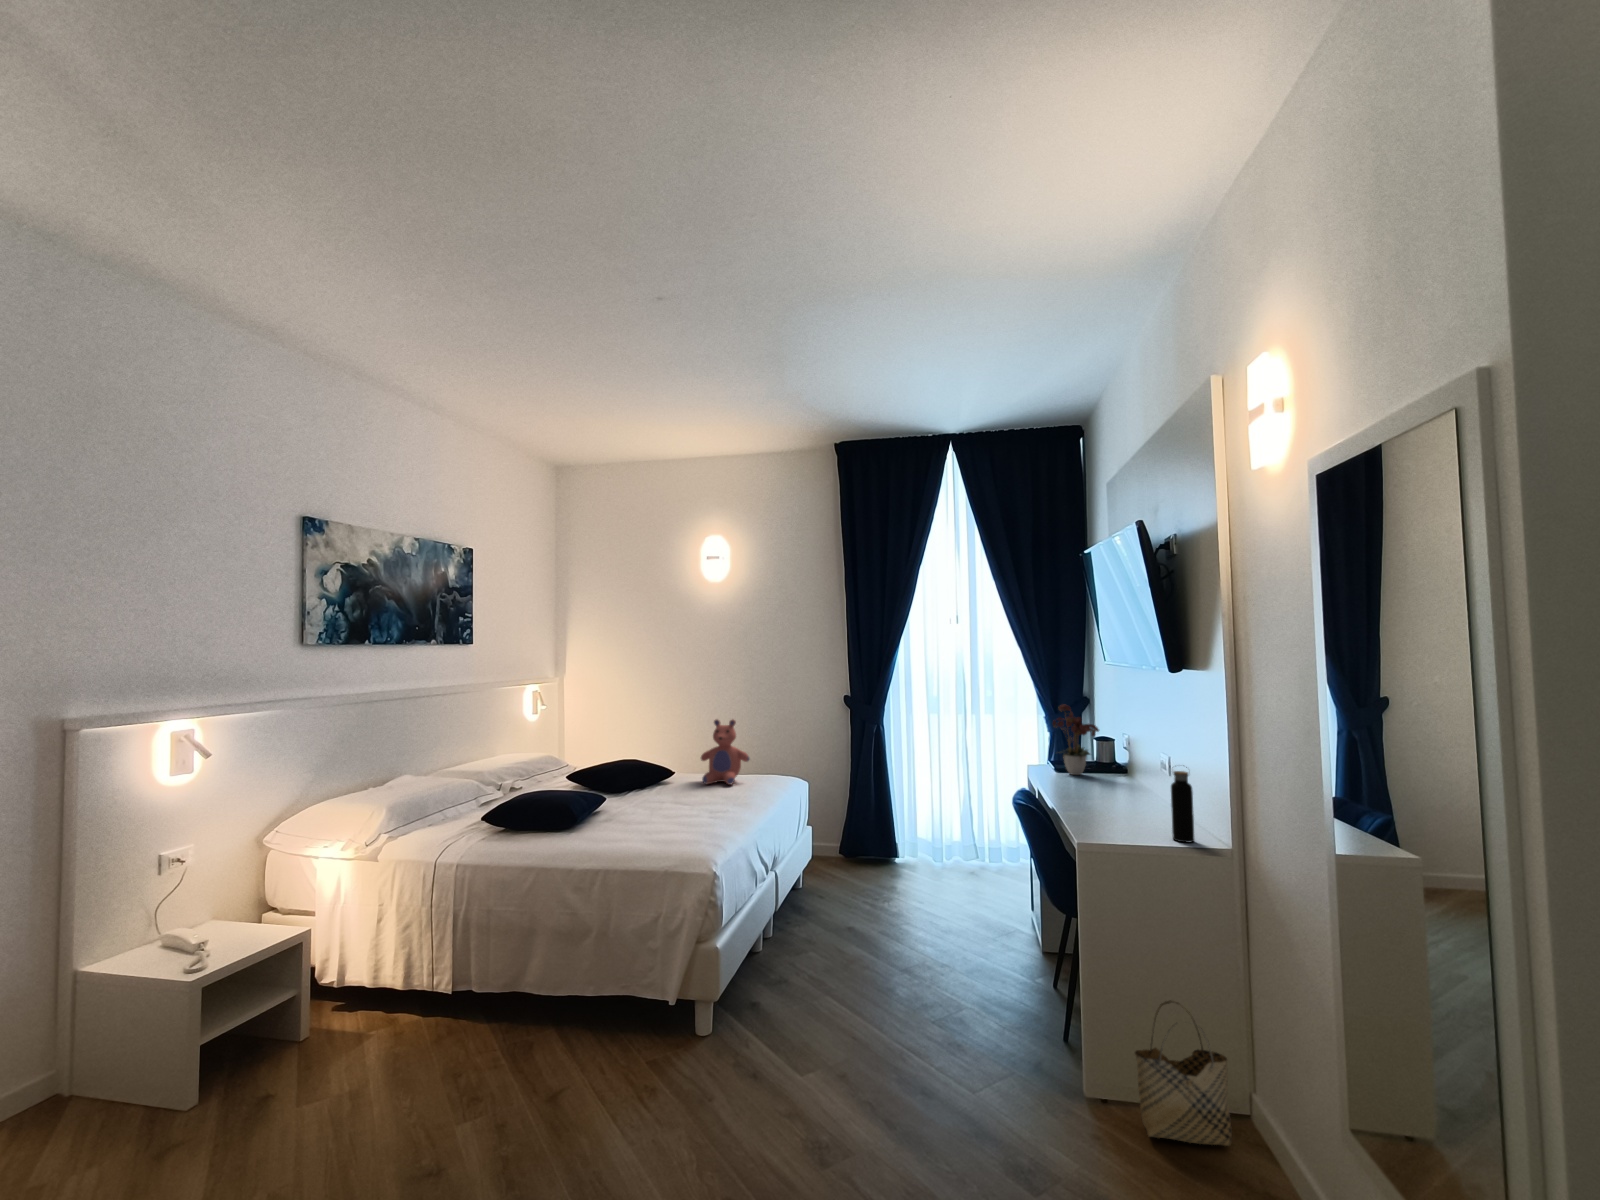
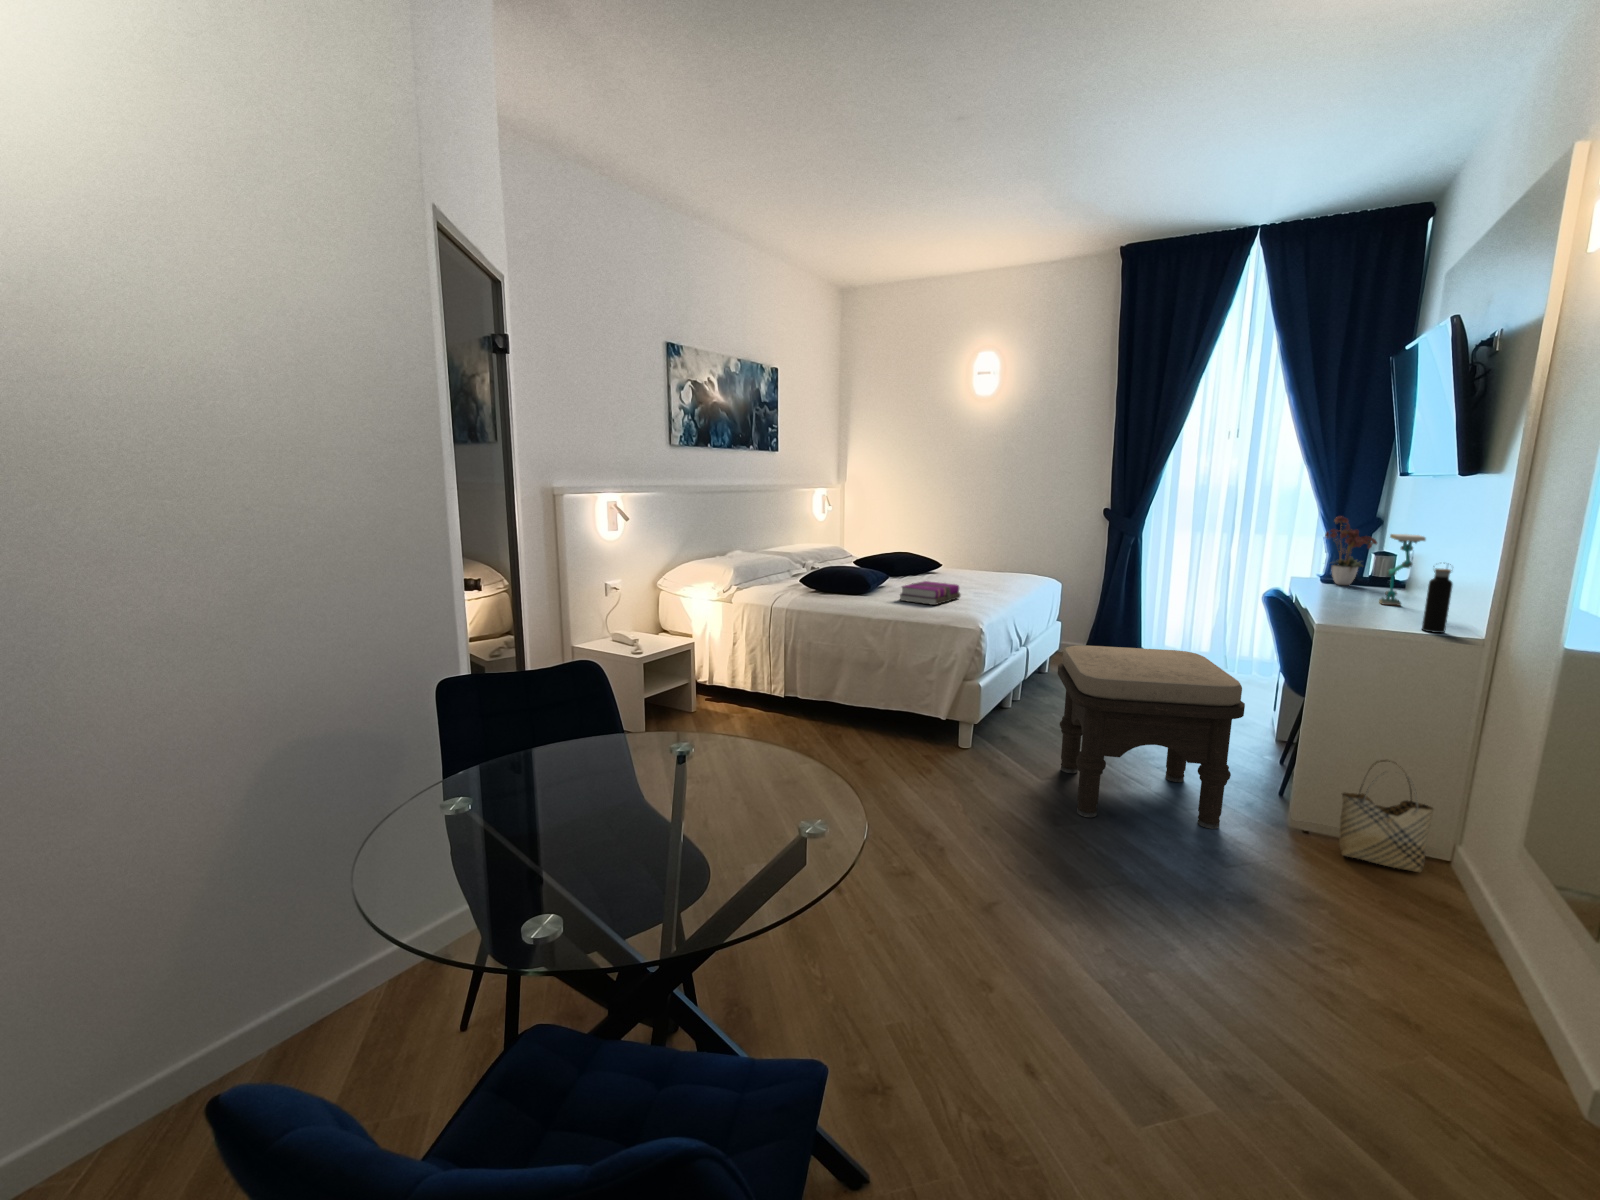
teddy bear: present [701,720,749,785] -> none [967,521,1011,577]
desk lamp: none [1116,728,1151,802] -> present [1379,534,1426,606]
hardback book: none [612,804,690,839] -> present [899,581,960,605]
ottoman: none [807,876,1020,1137] -> present [1058,645,1245,829]

